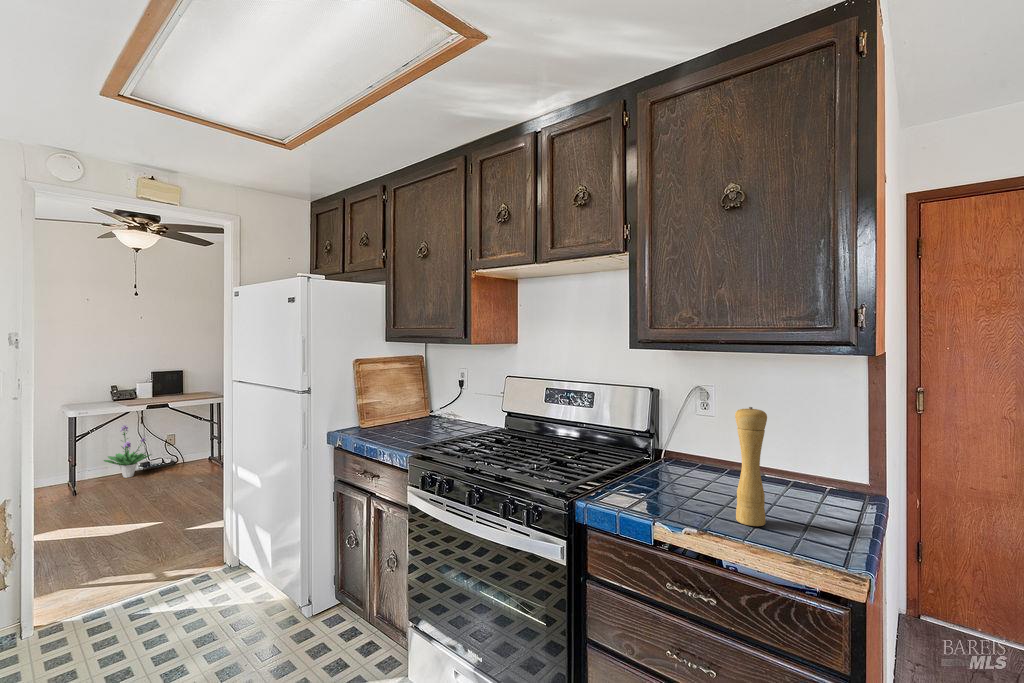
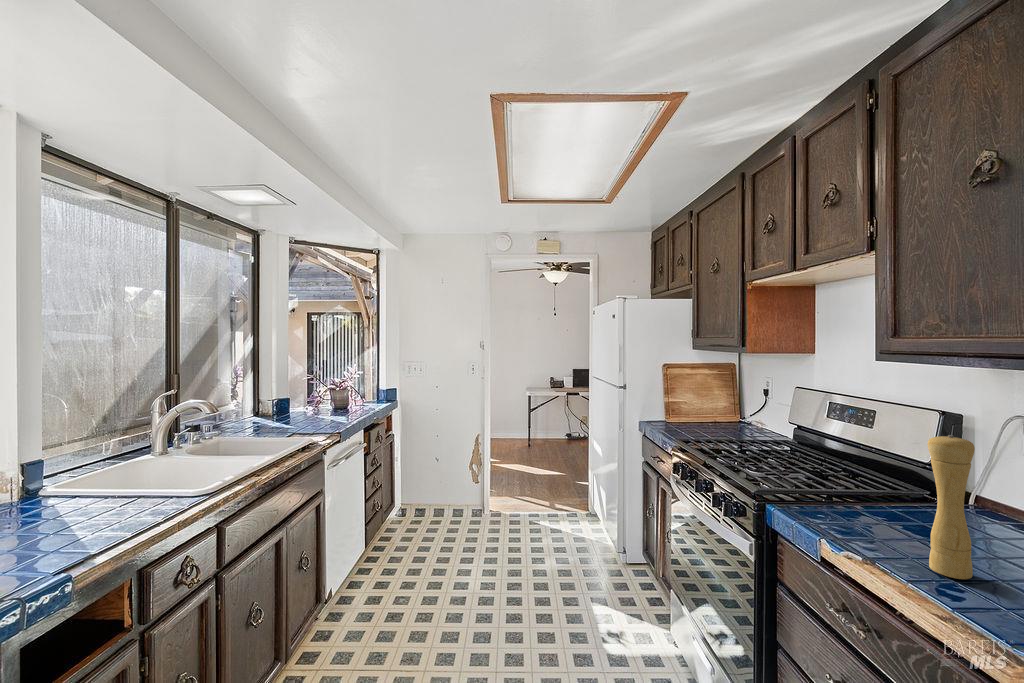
potted plant: present [104,425,151,478] -> none [546,404,574,441]

